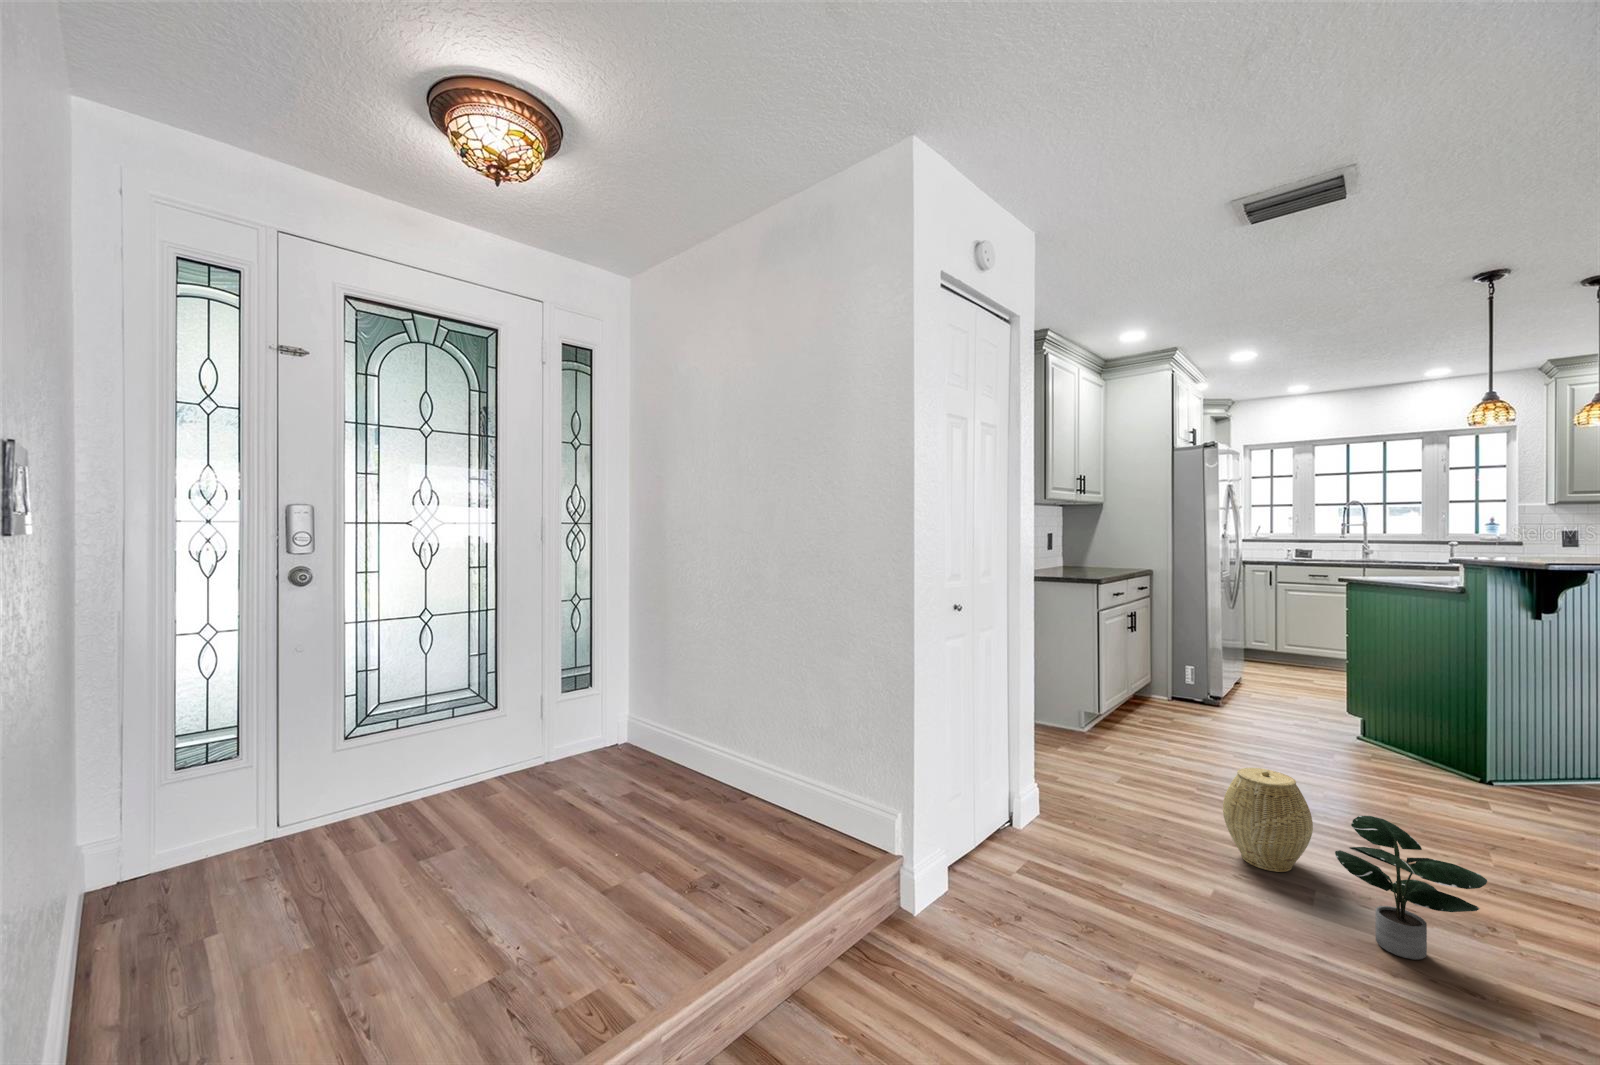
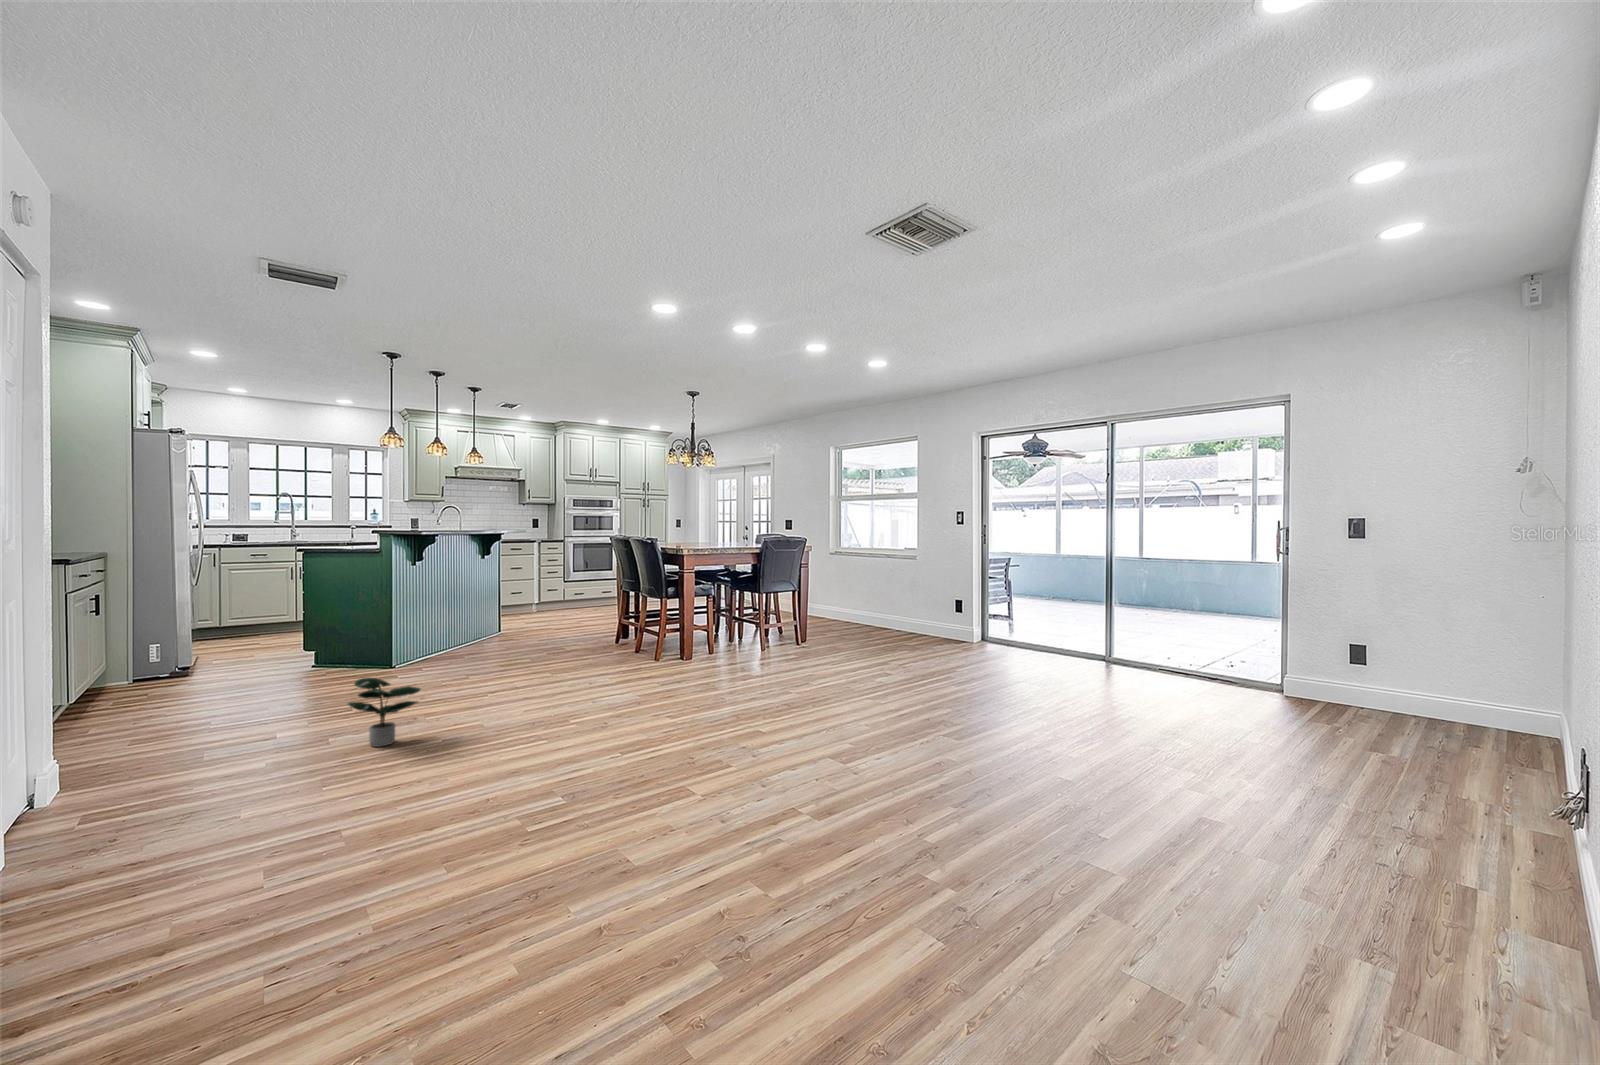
woven basket: present [1223,768,1313,872] -> none [257,676,323,745]

